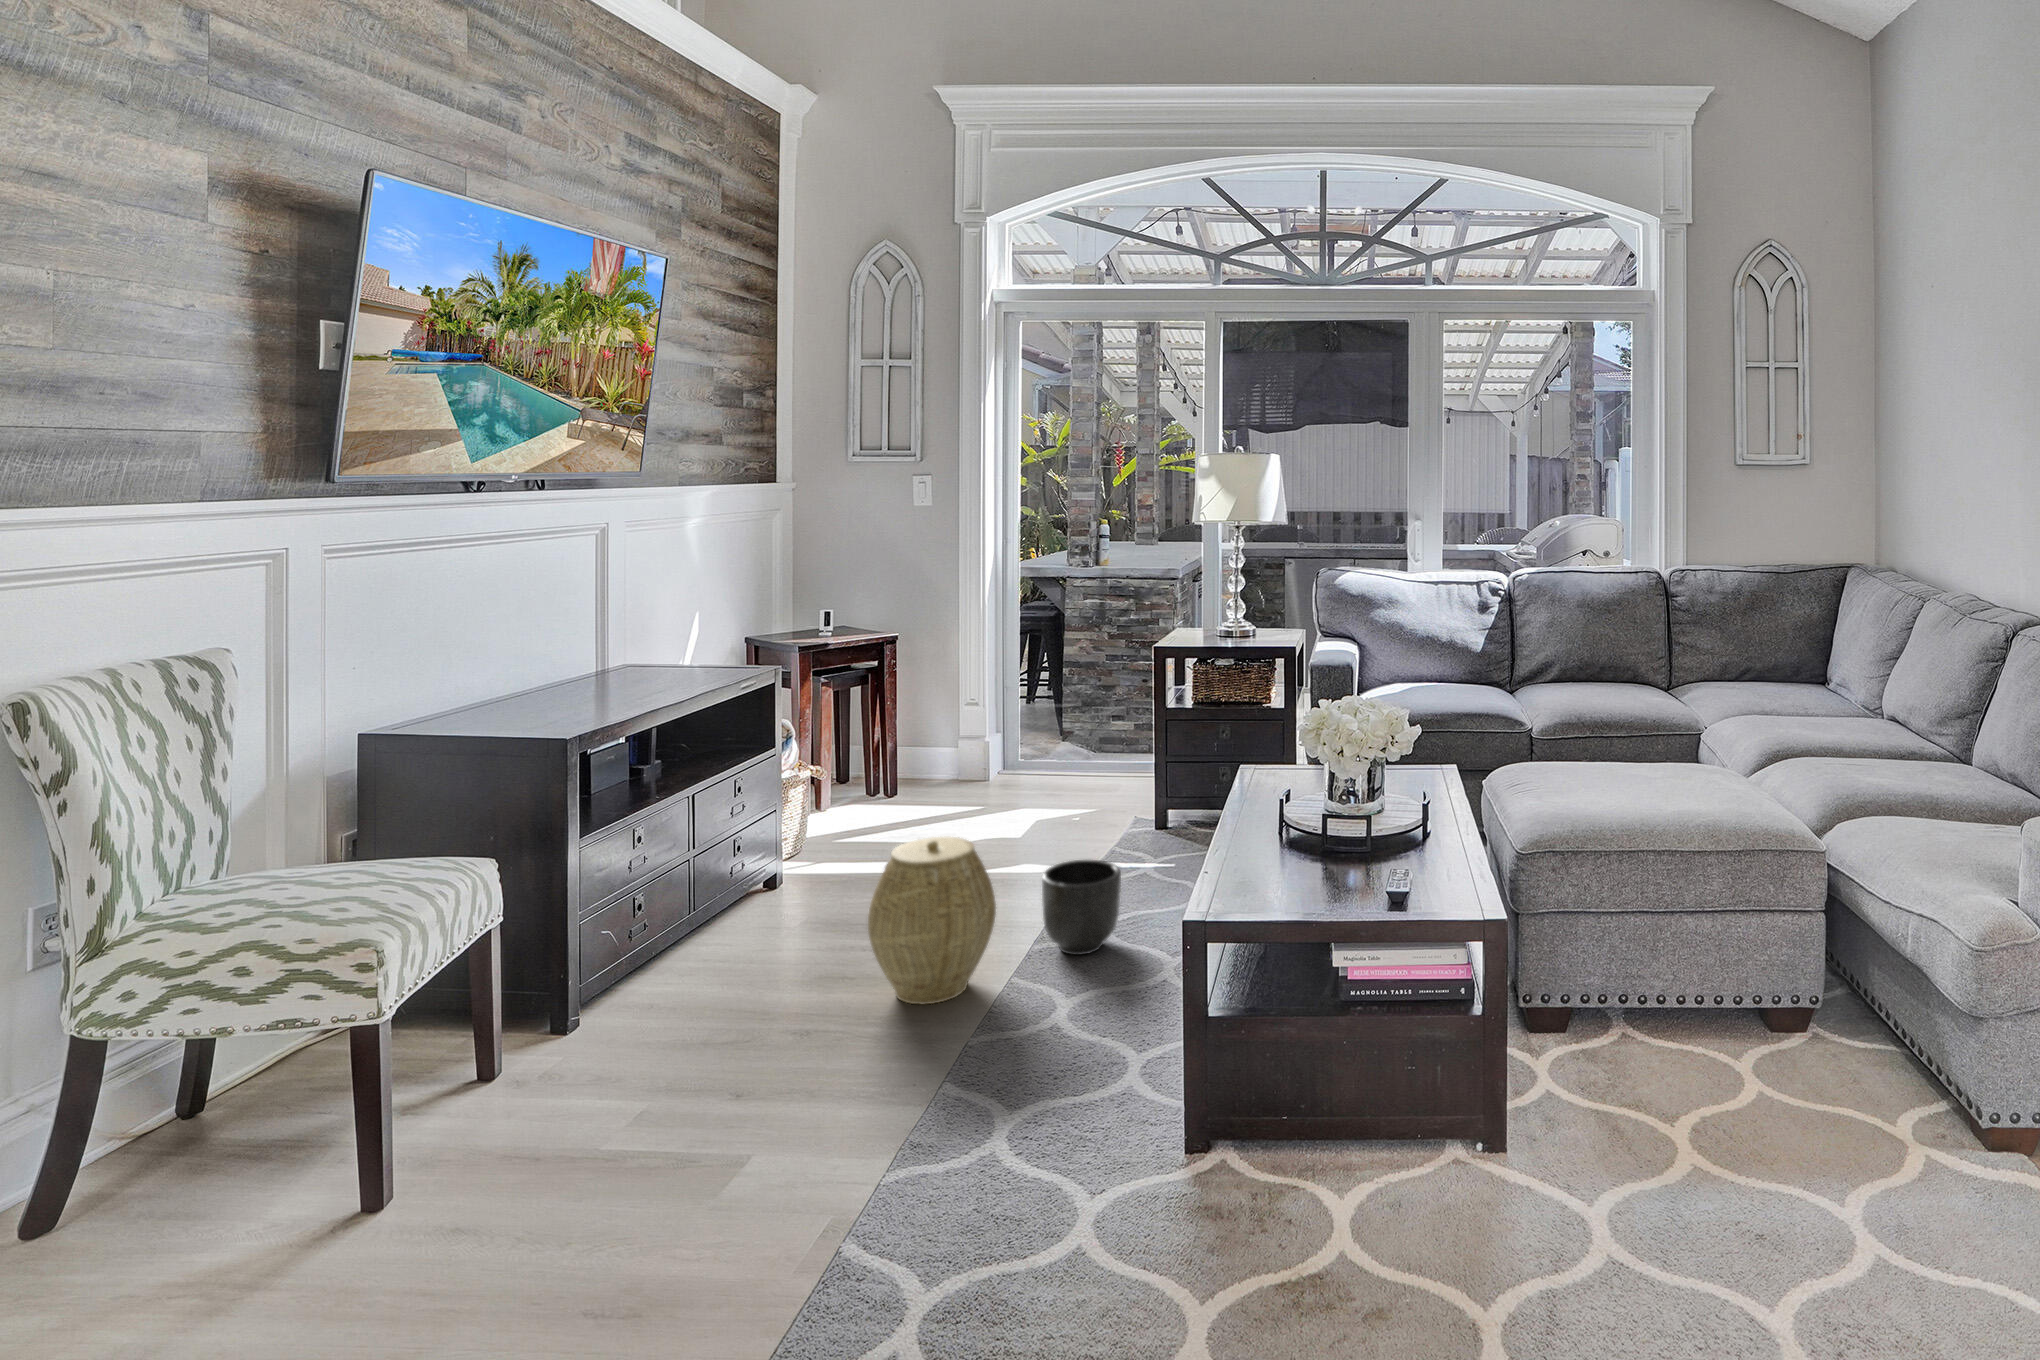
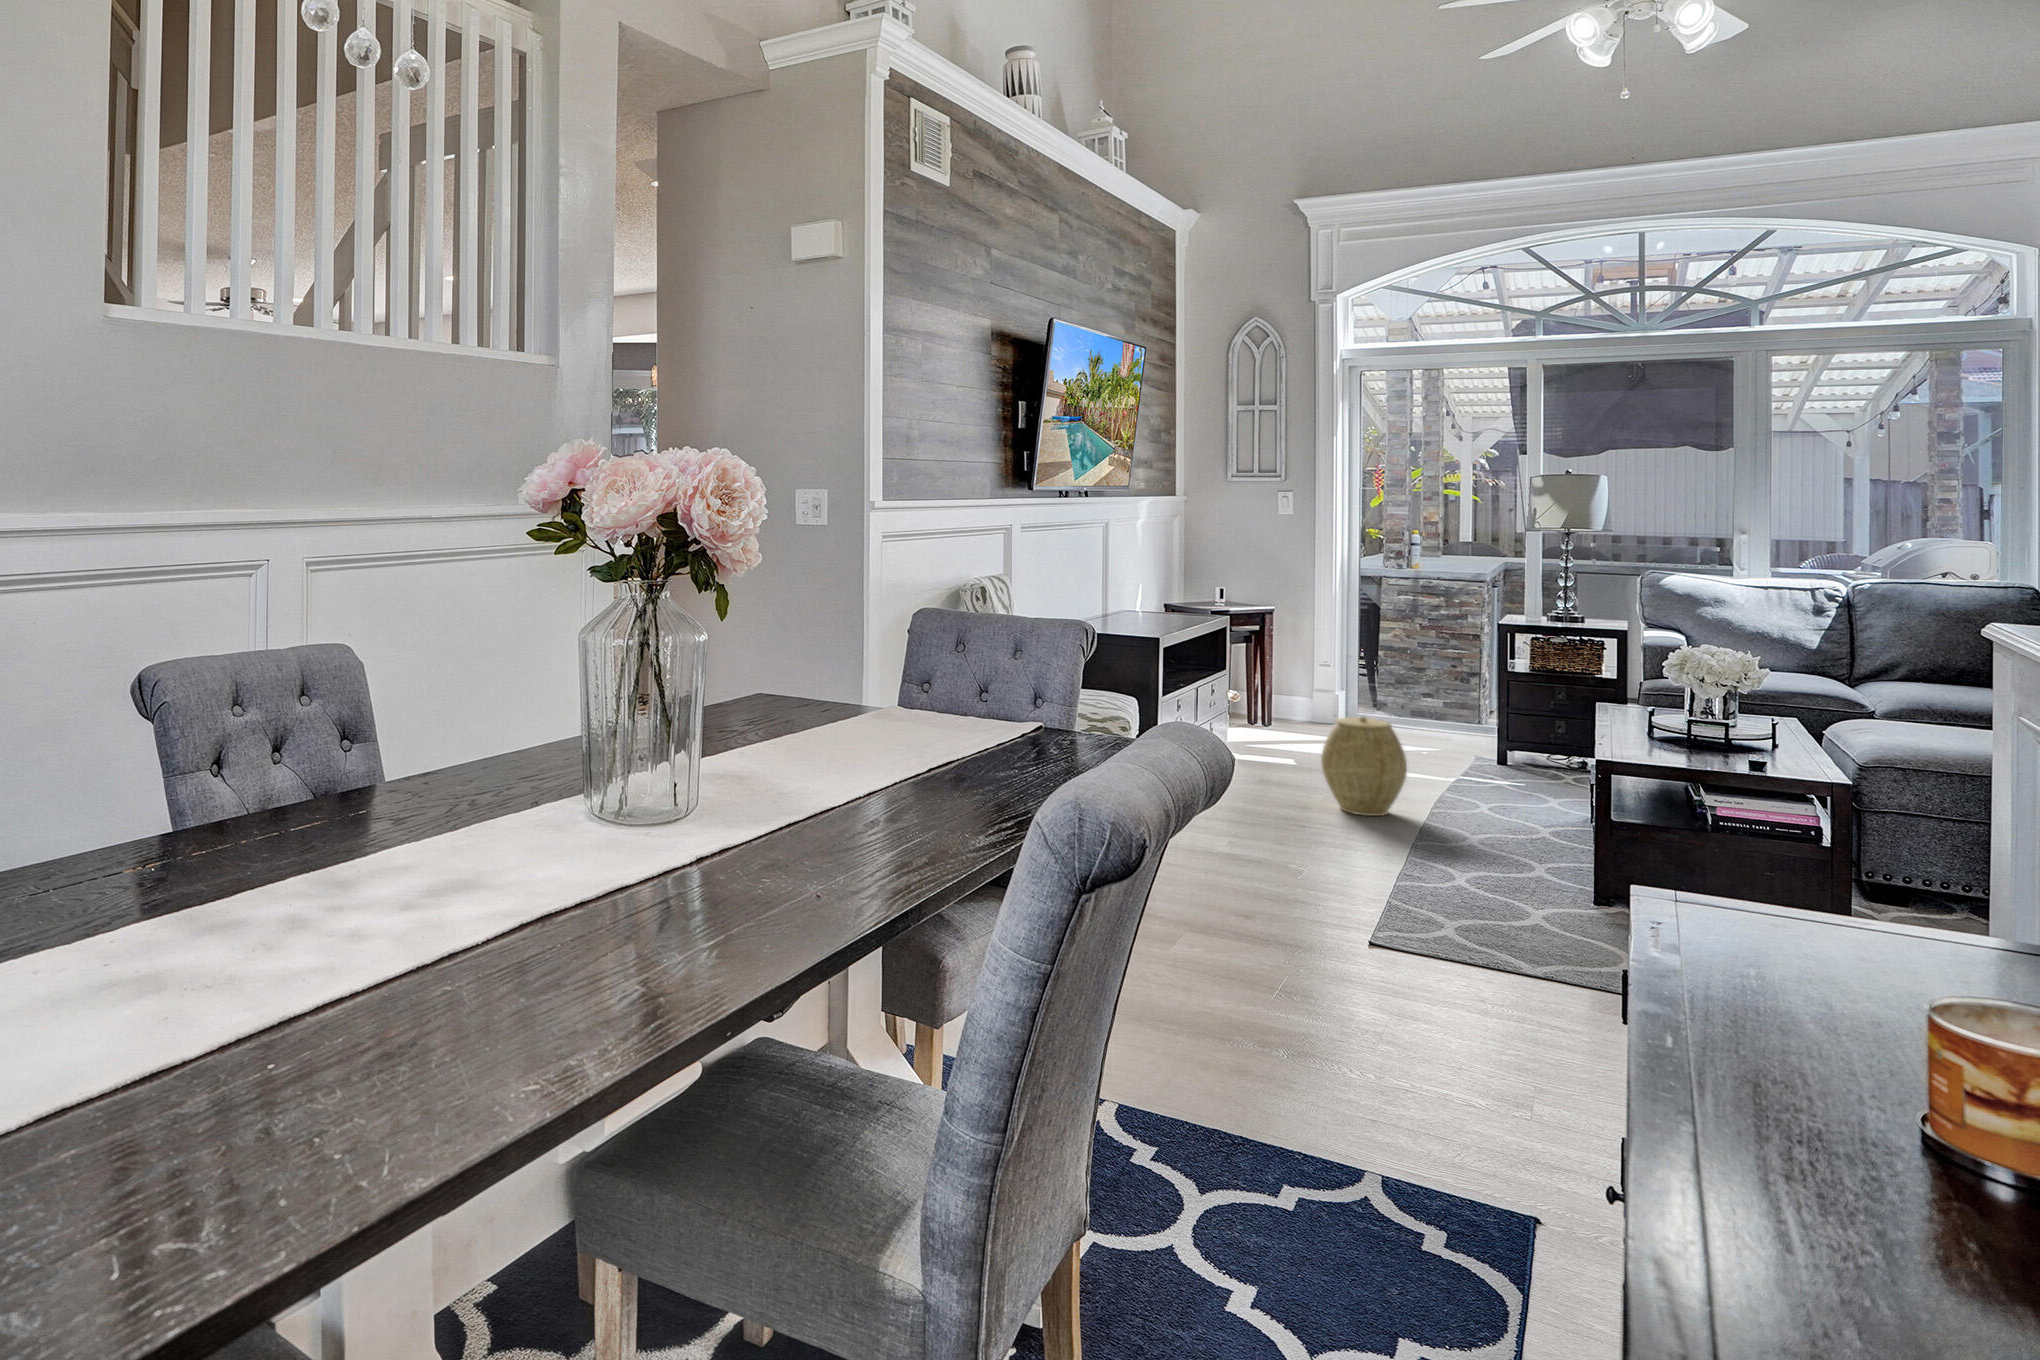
planter: present [1042,860,1121,955] -> none [1431,752,1492,812]

